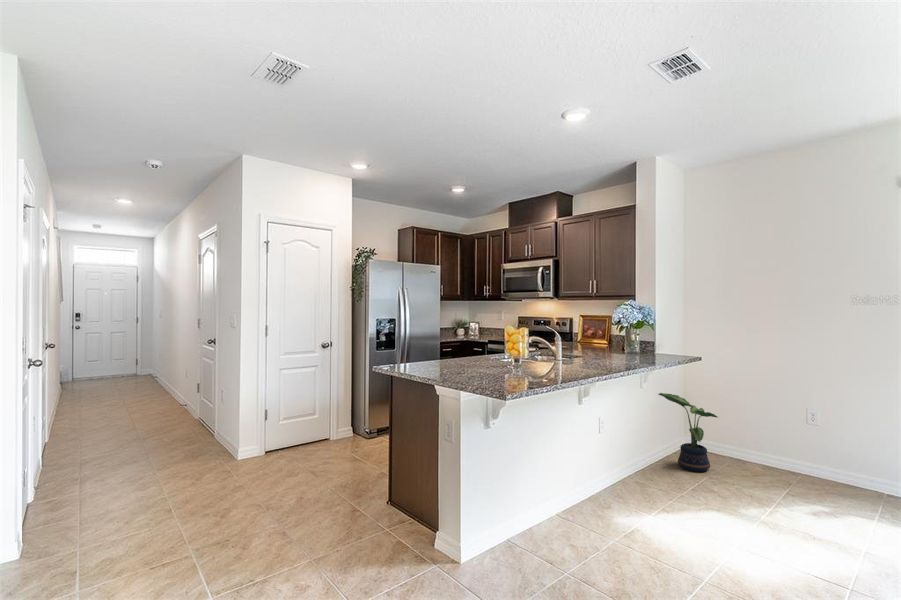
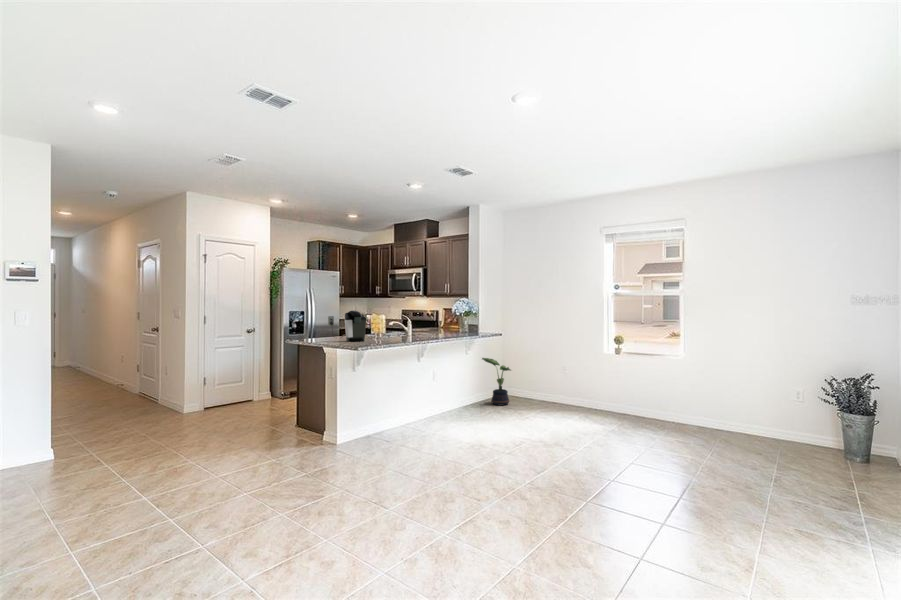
coffee maker: none [443,322,508,379] -> present [328,310,366,342]

